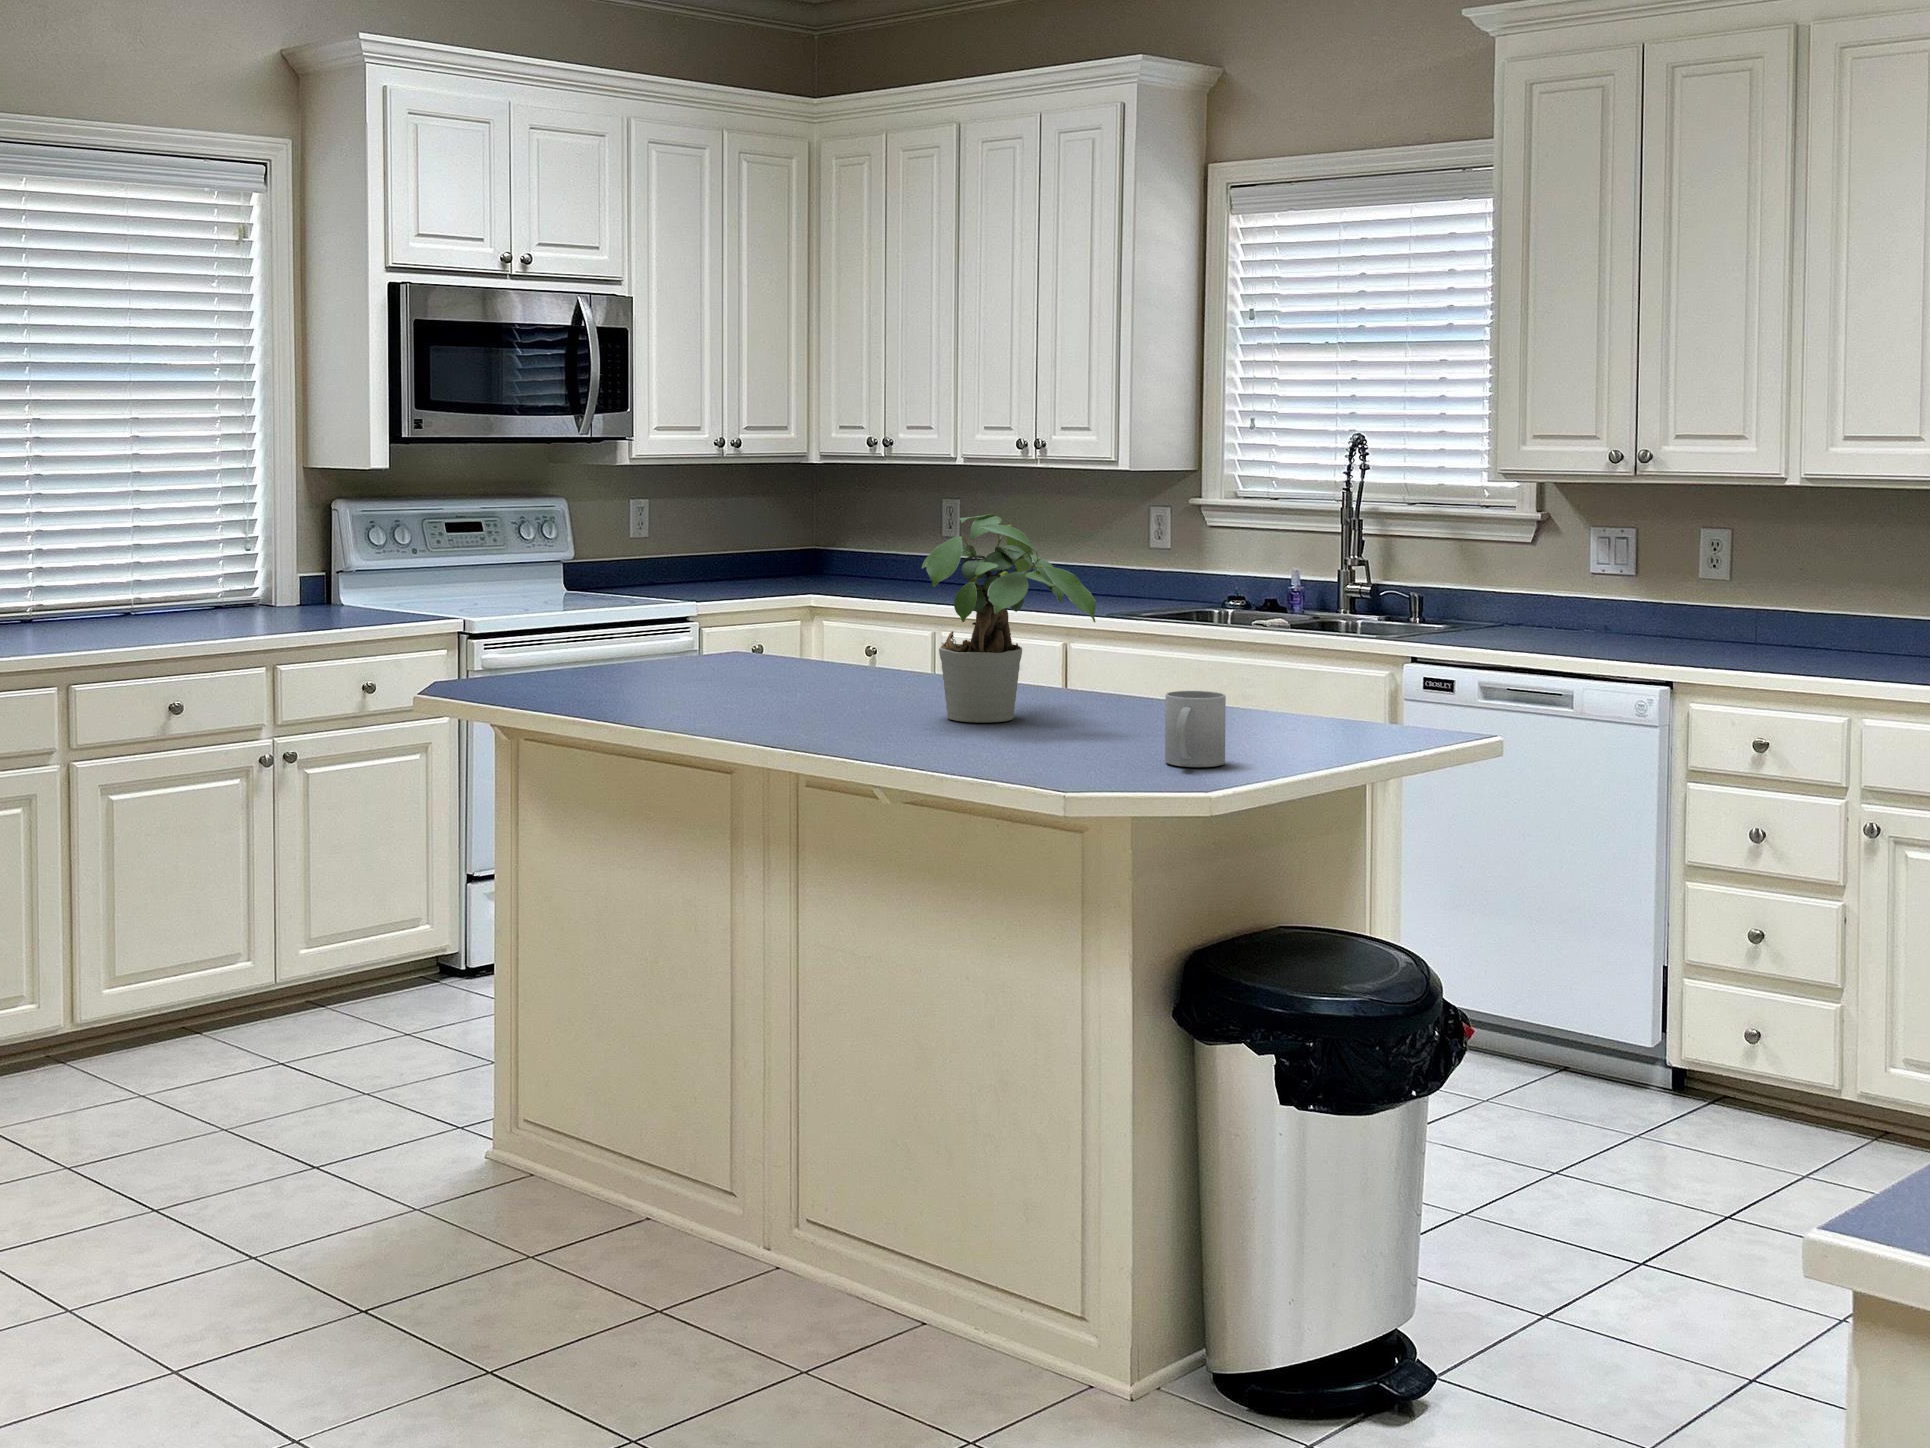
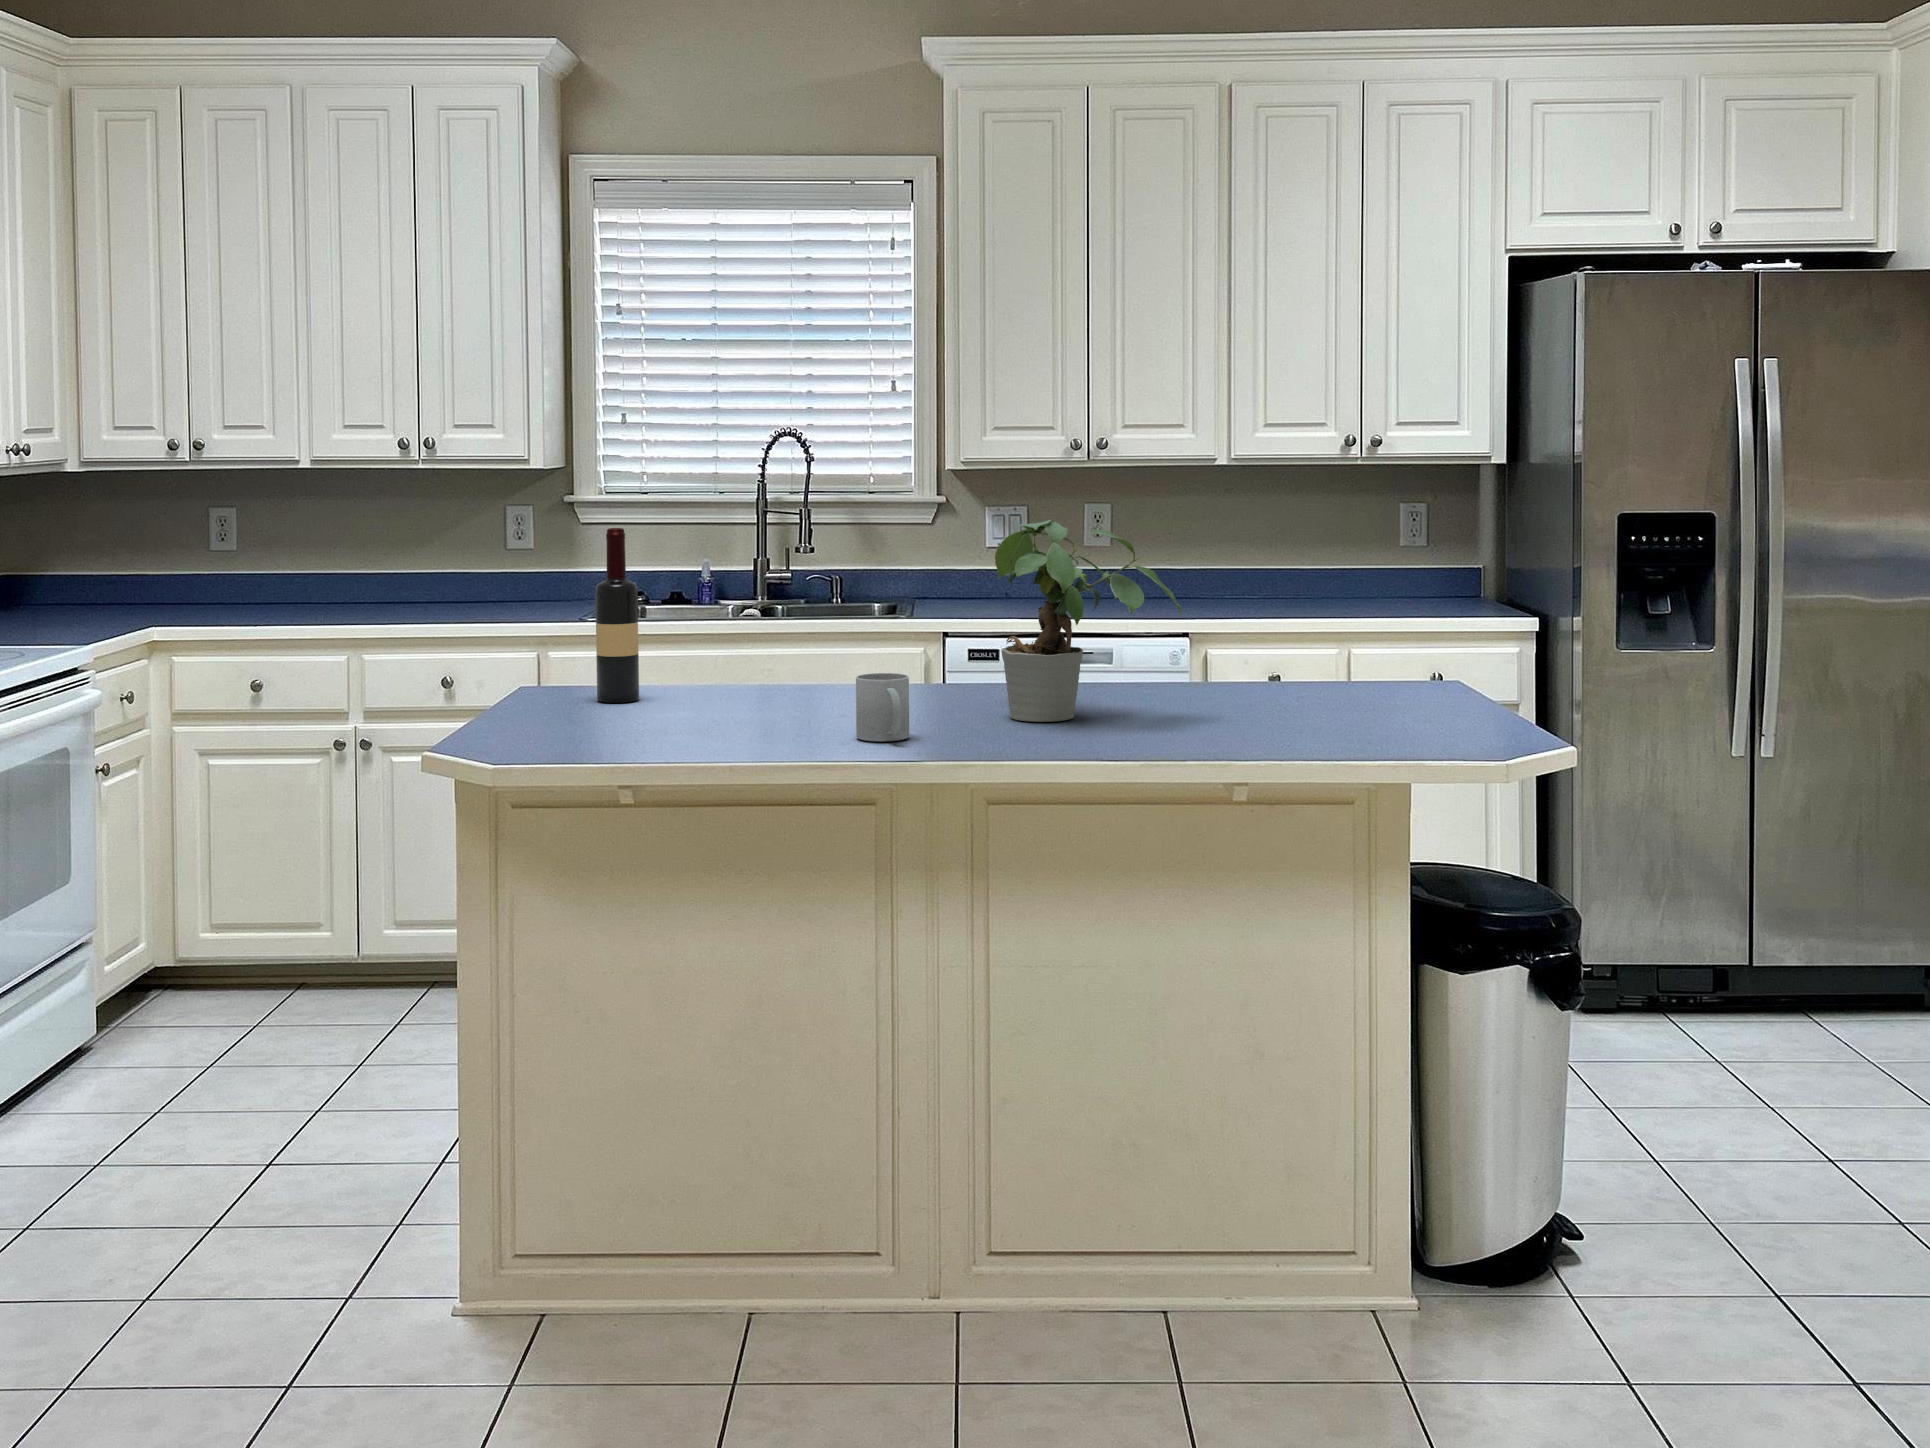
wine bottle: none [734,509,773,669] -> present [595,528,639,703]
mug: present [1165,691,1226,767] -> present [856,673,909,741]

